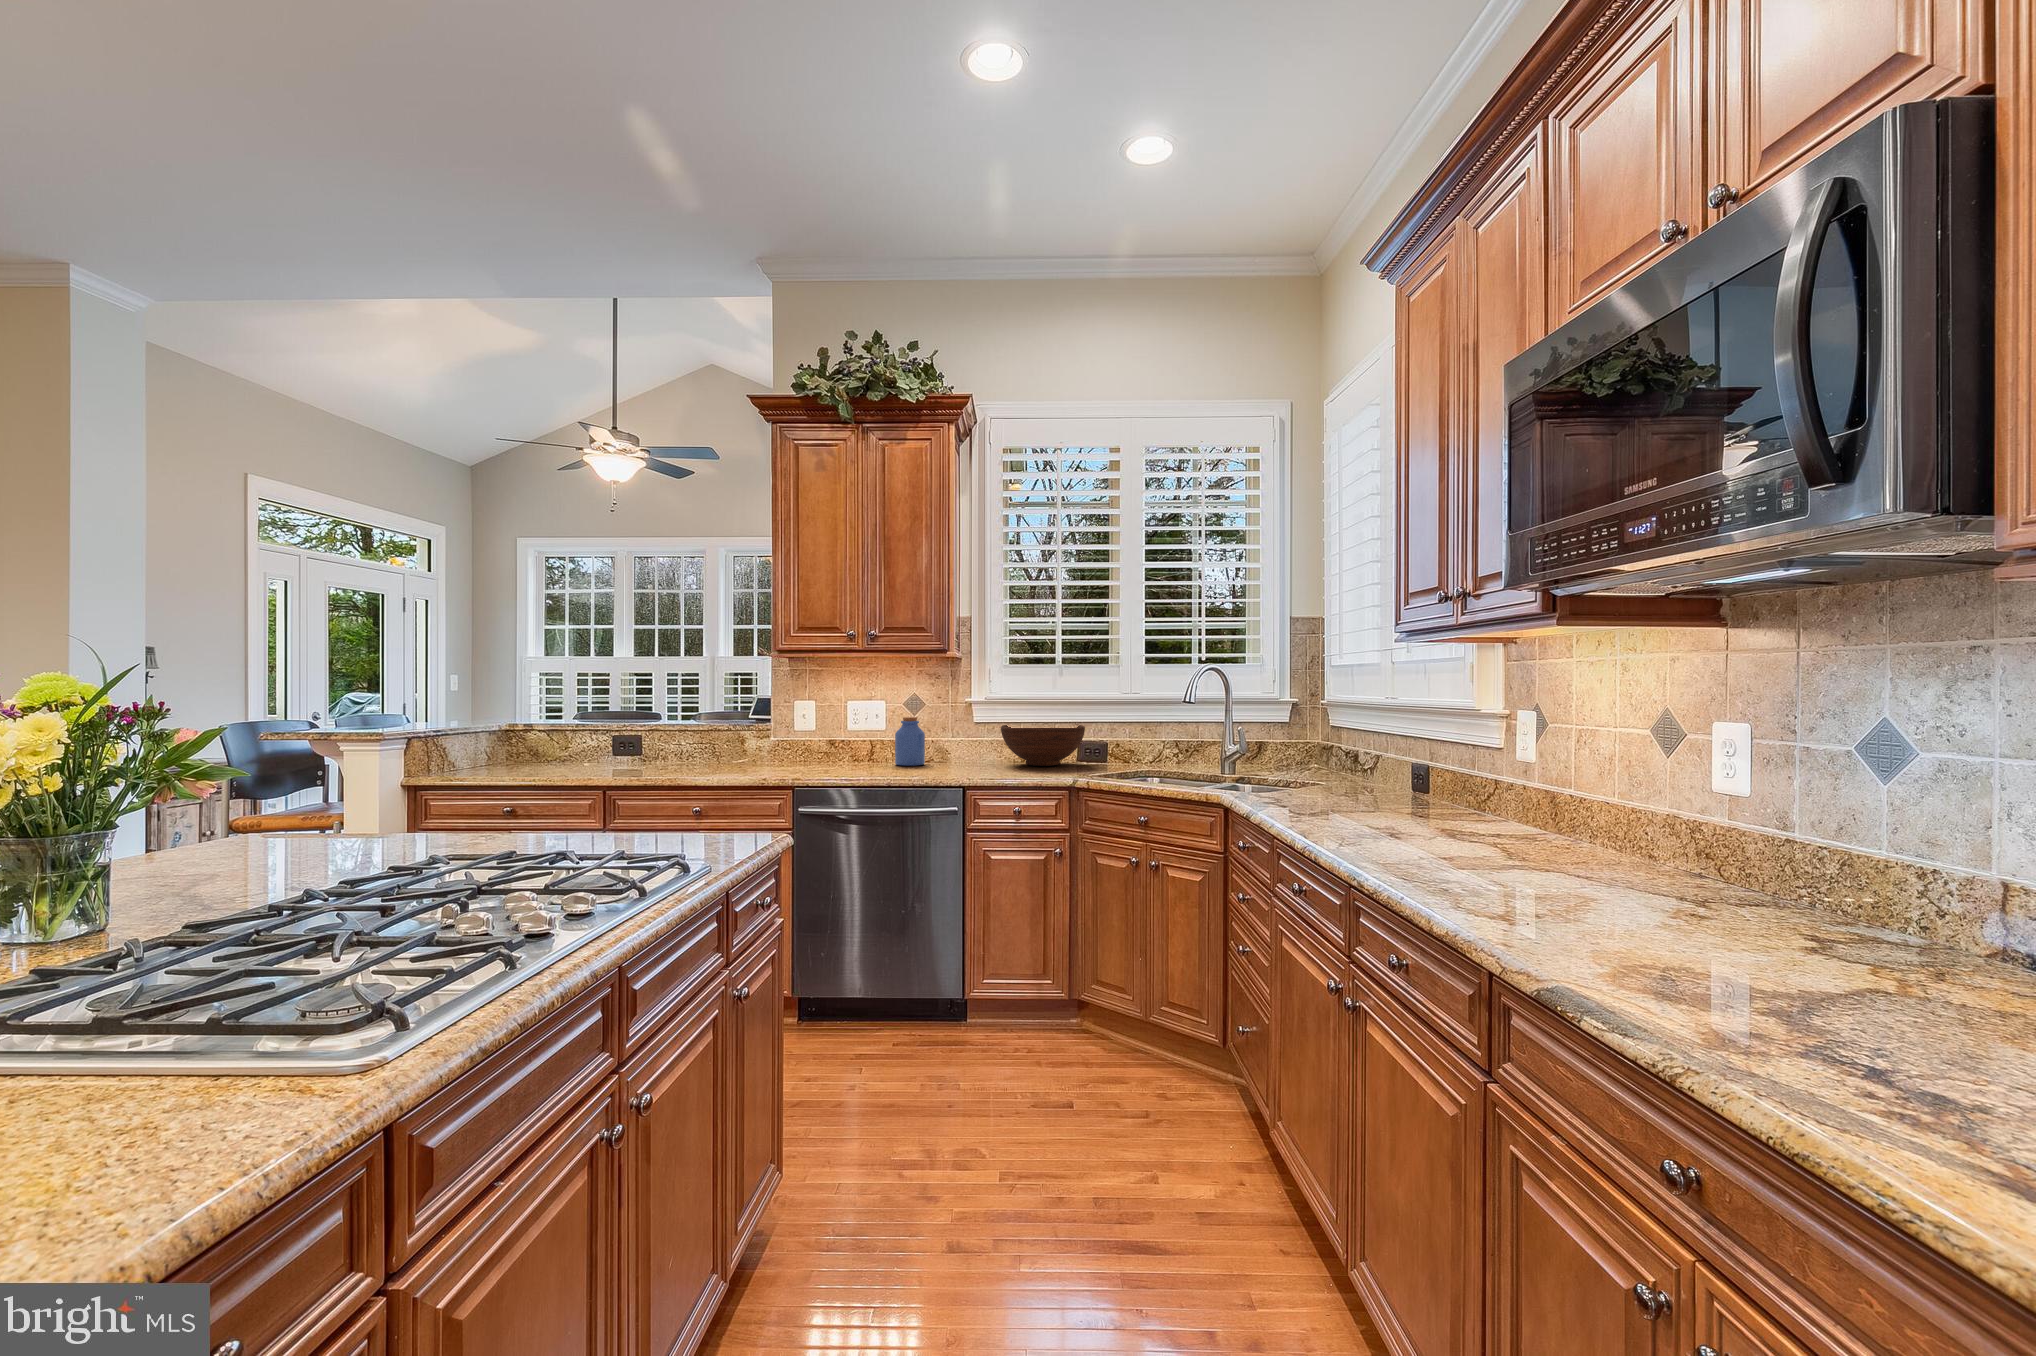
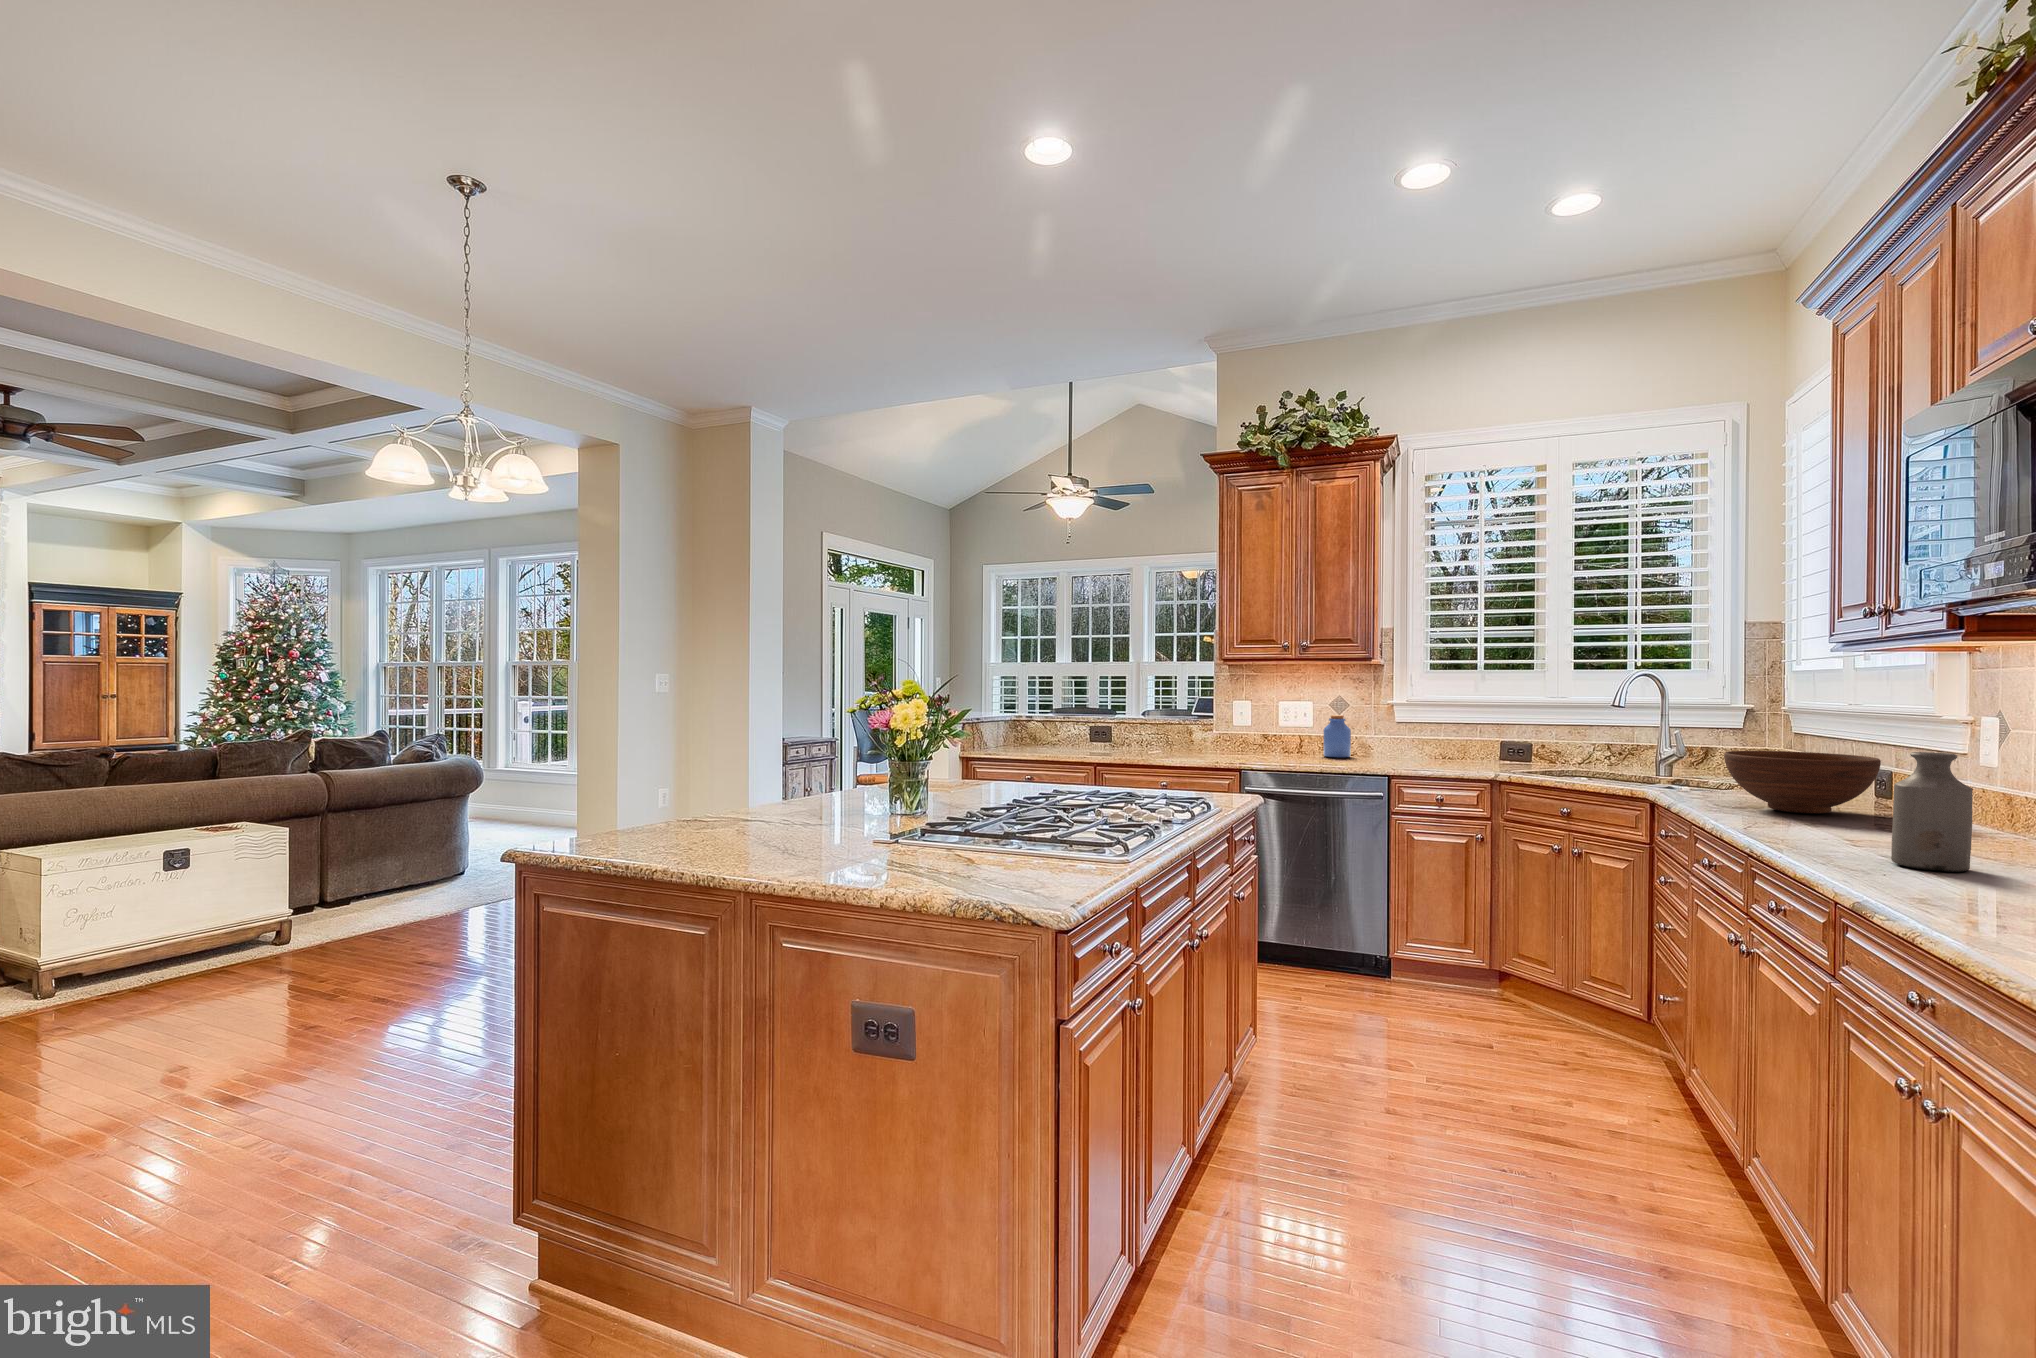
fruit bowl: present [1001,725,1085,766] -> present [1724,751,1881,814]
bottle: none [1495,761,1572,901] -> present [1891,752,1973,872]

